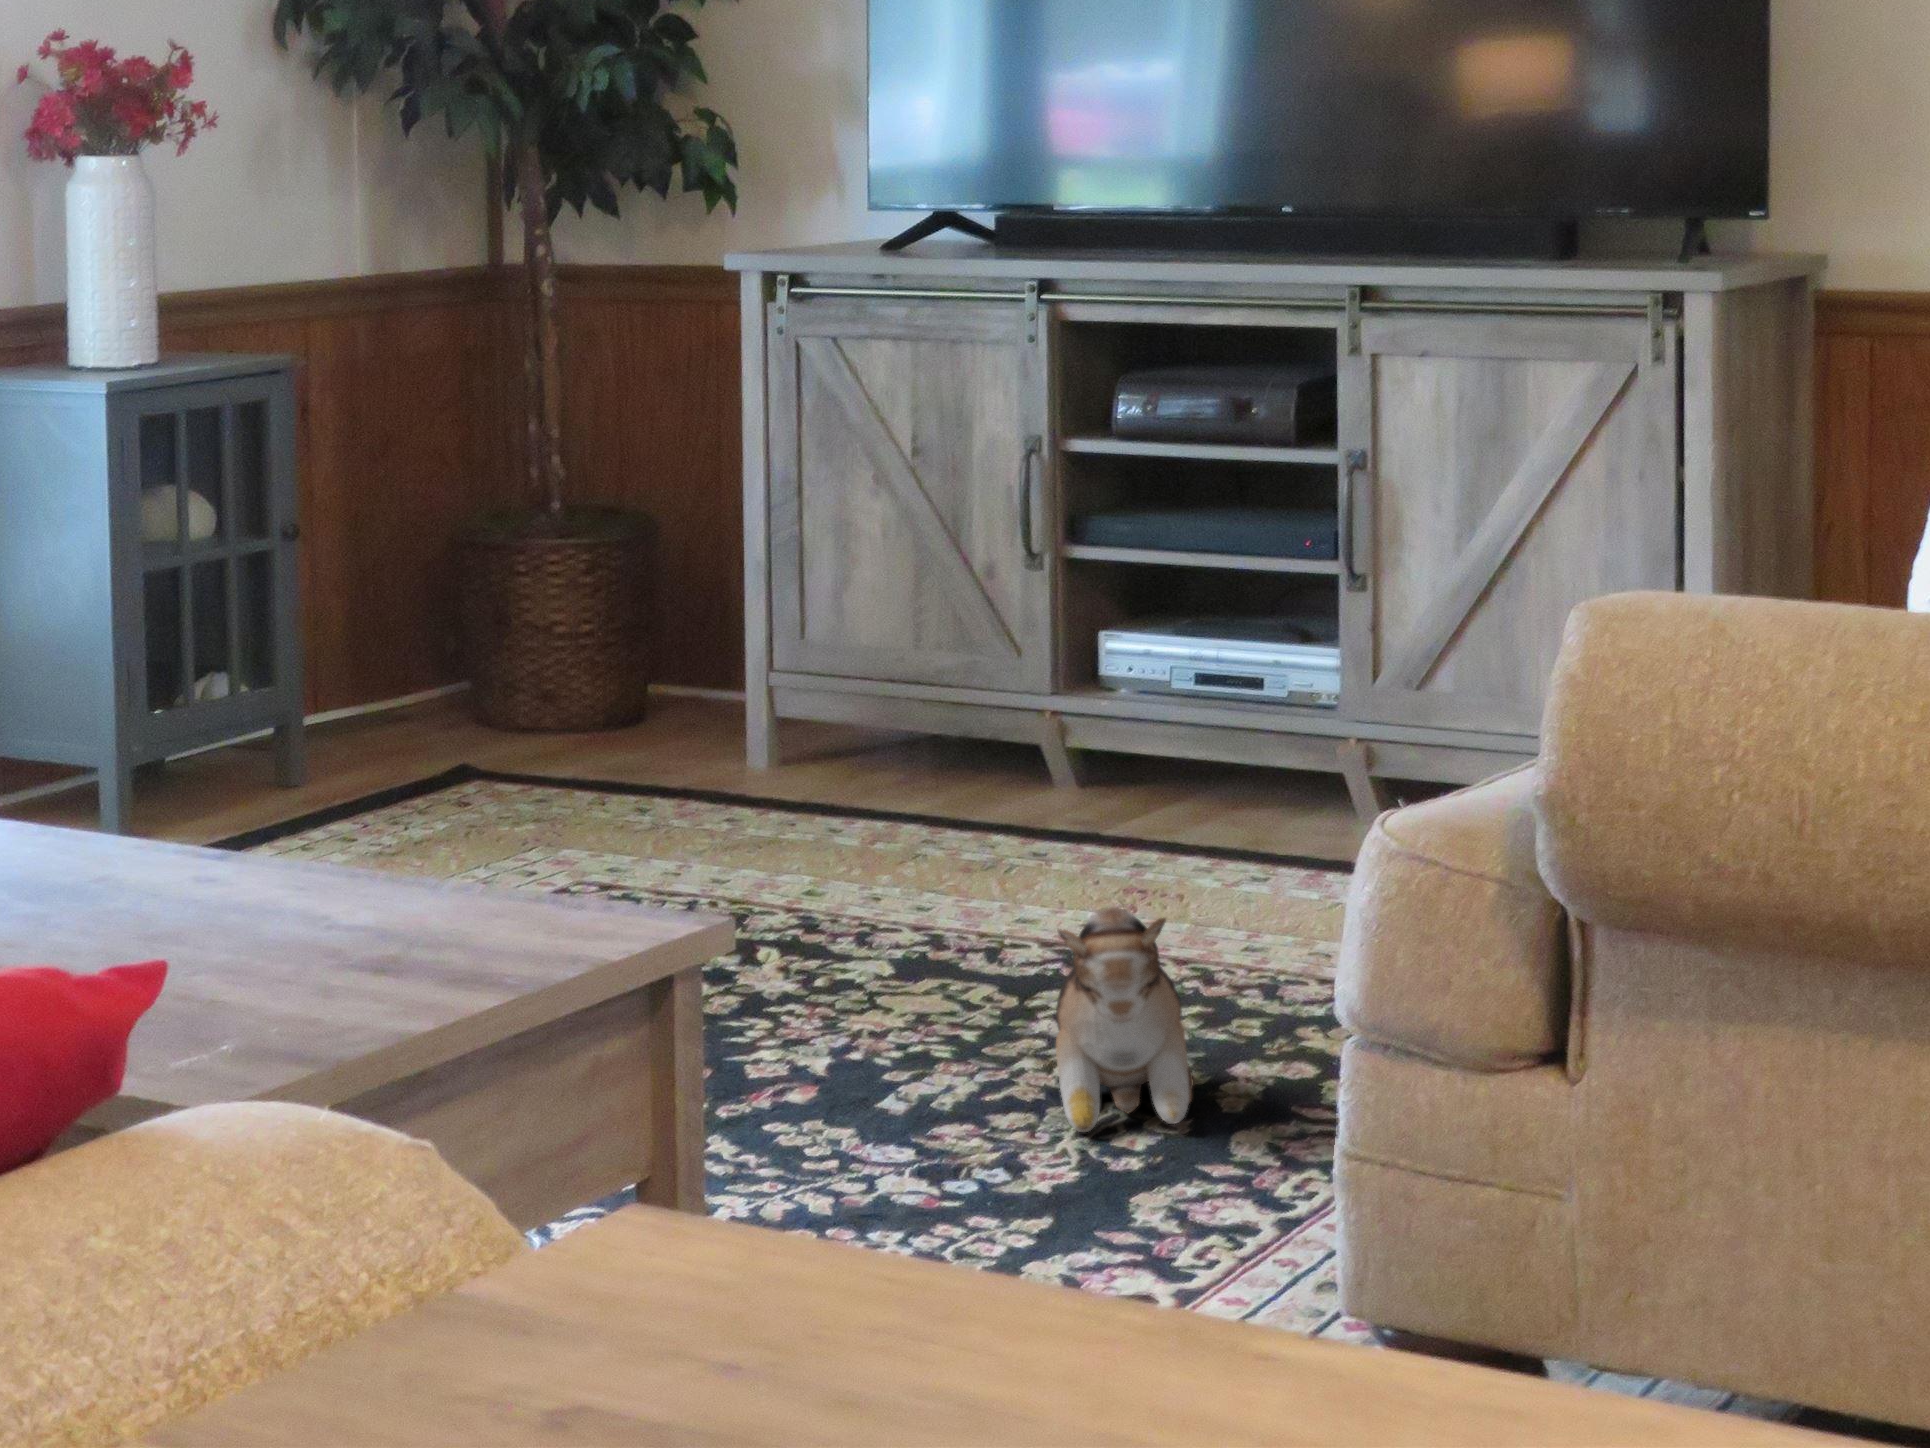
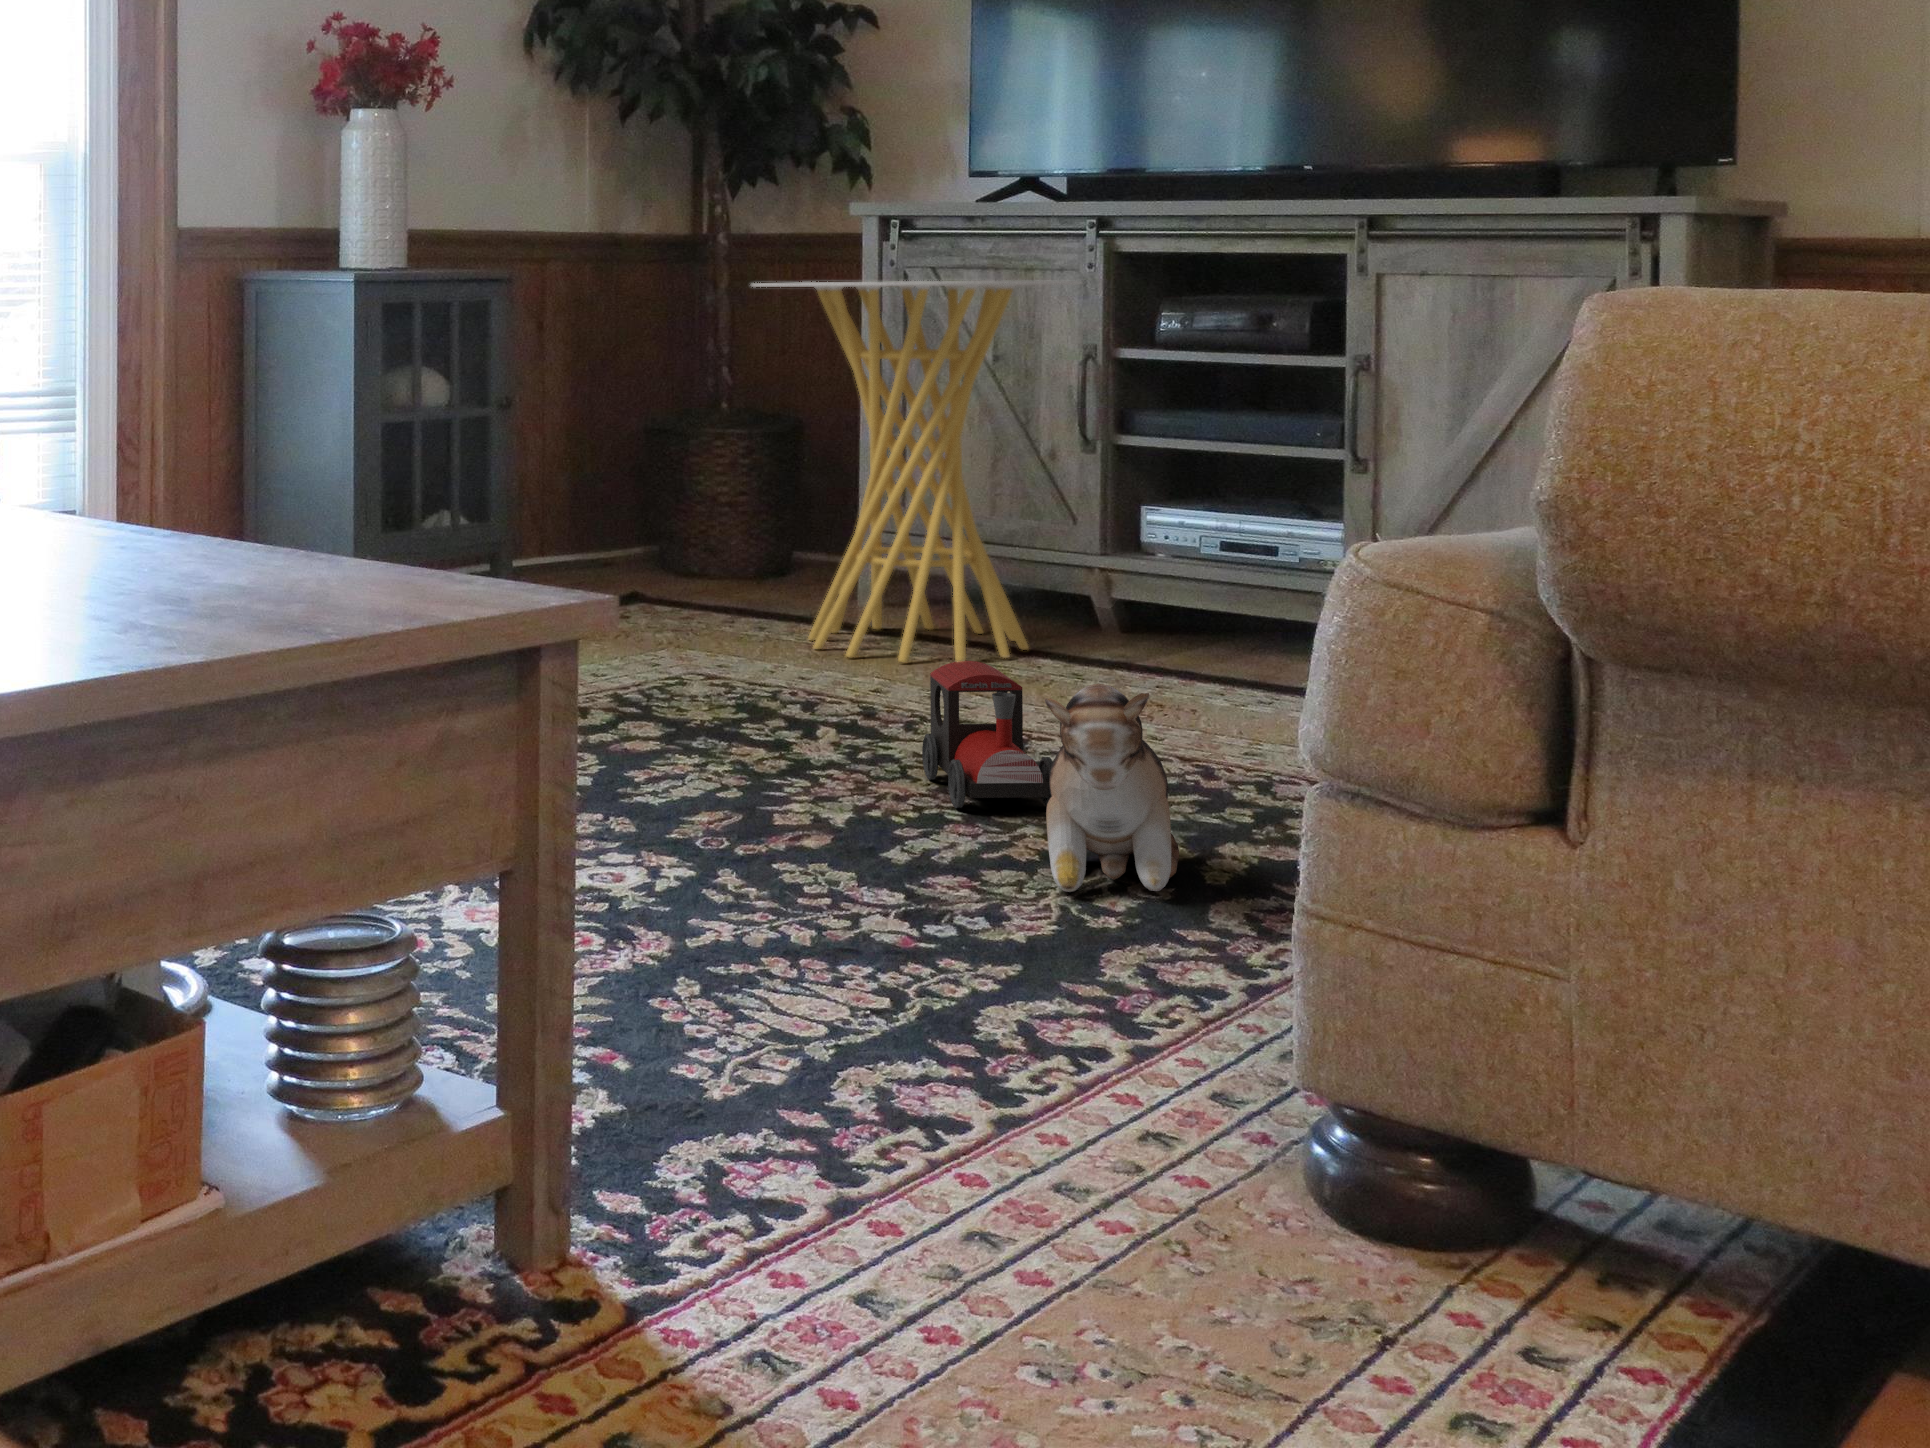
side table: none [625,362,1029,848] -> present [752,281,1081,662]
toy train: none [893,866,1052,1041] -> present [922,661,1053,808]

